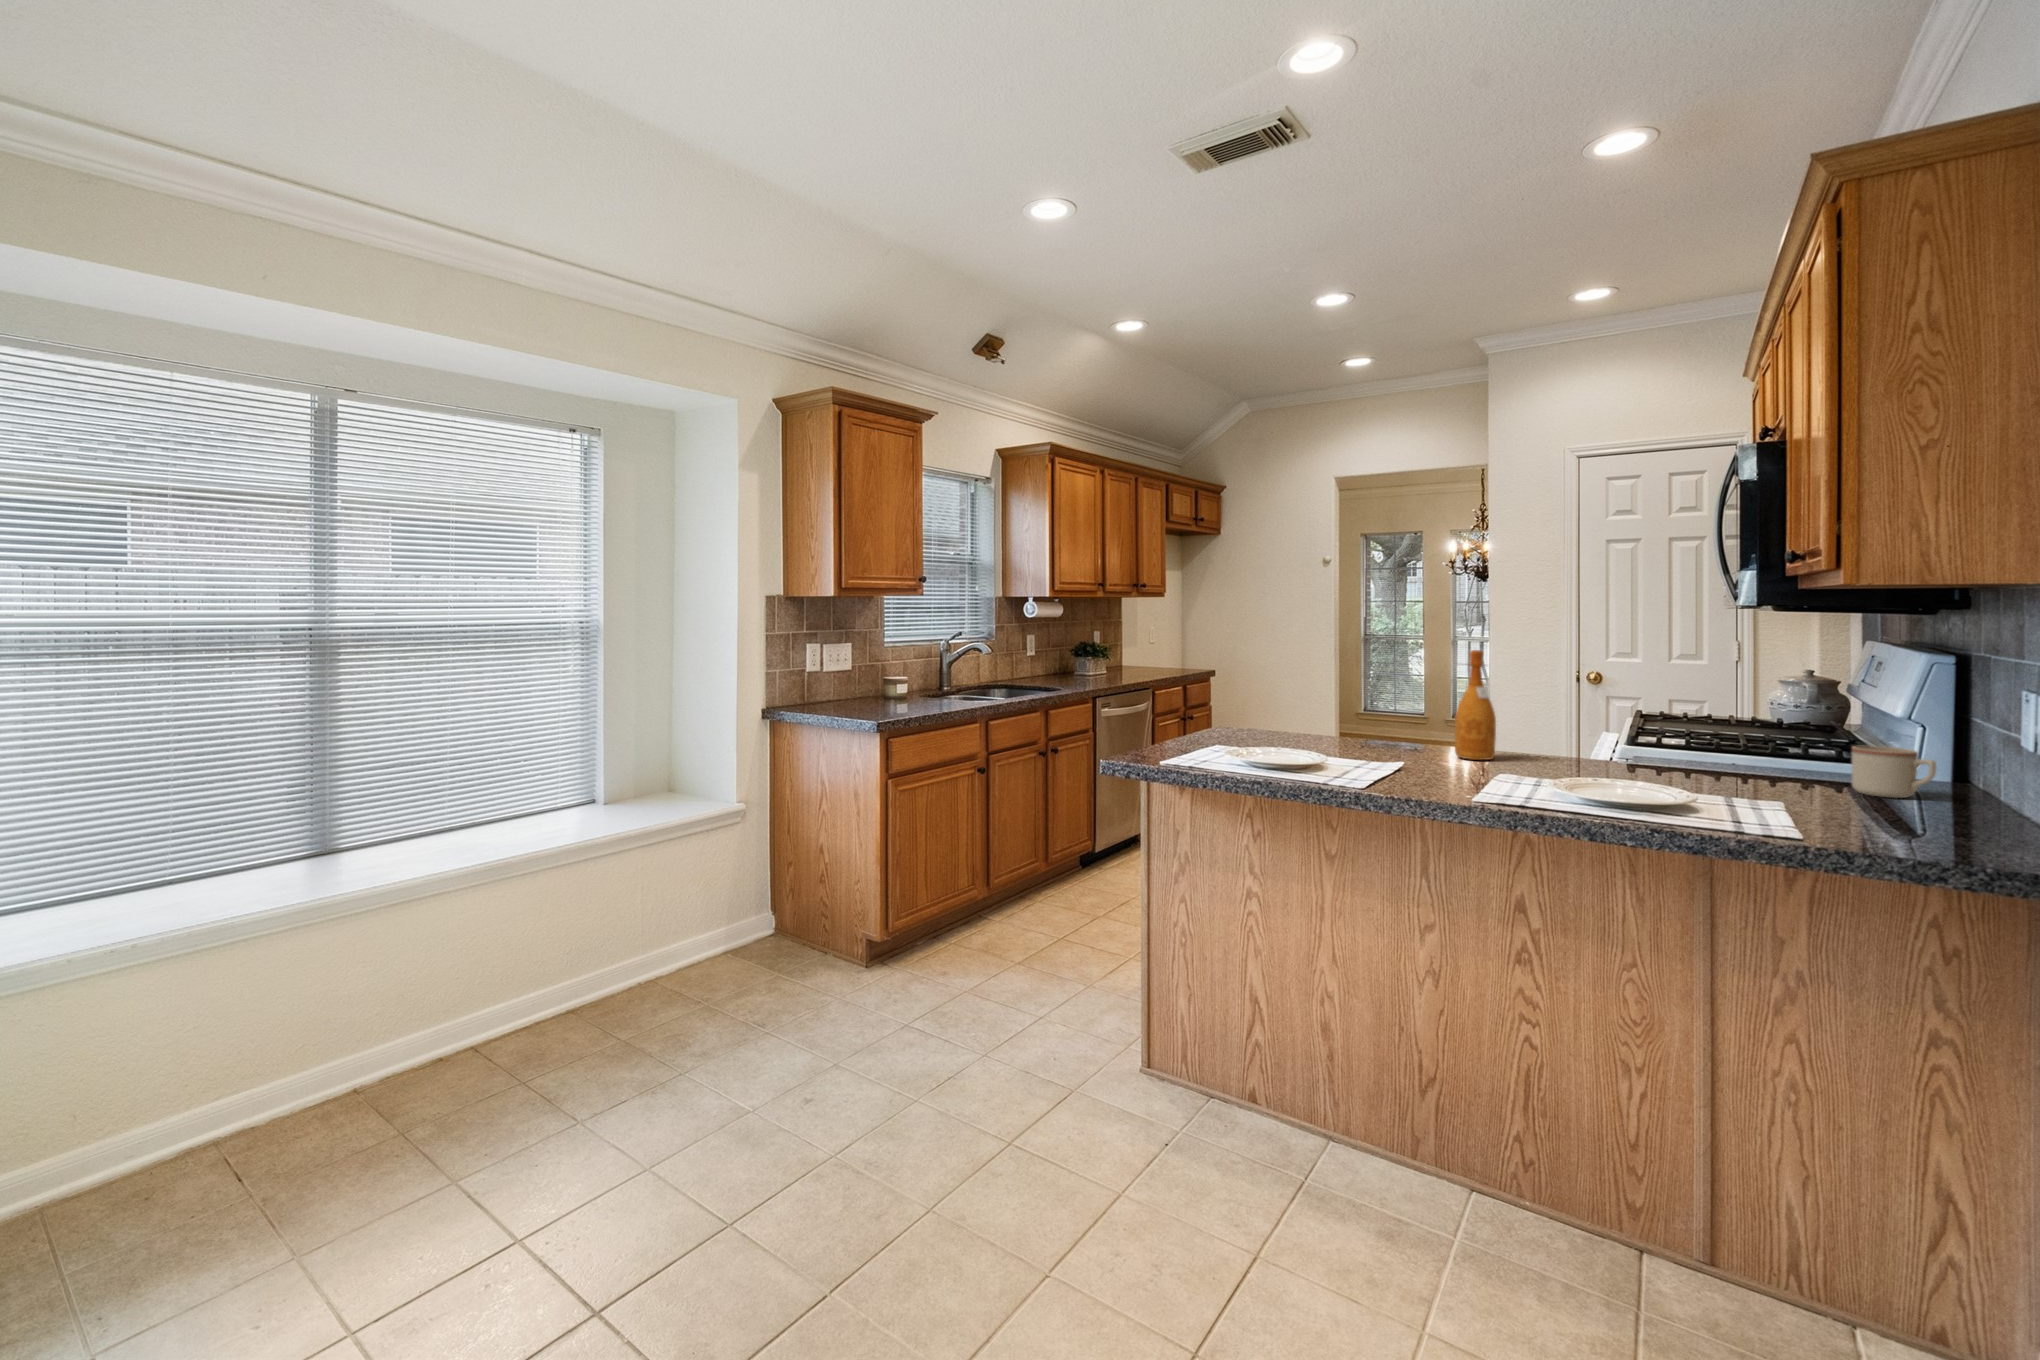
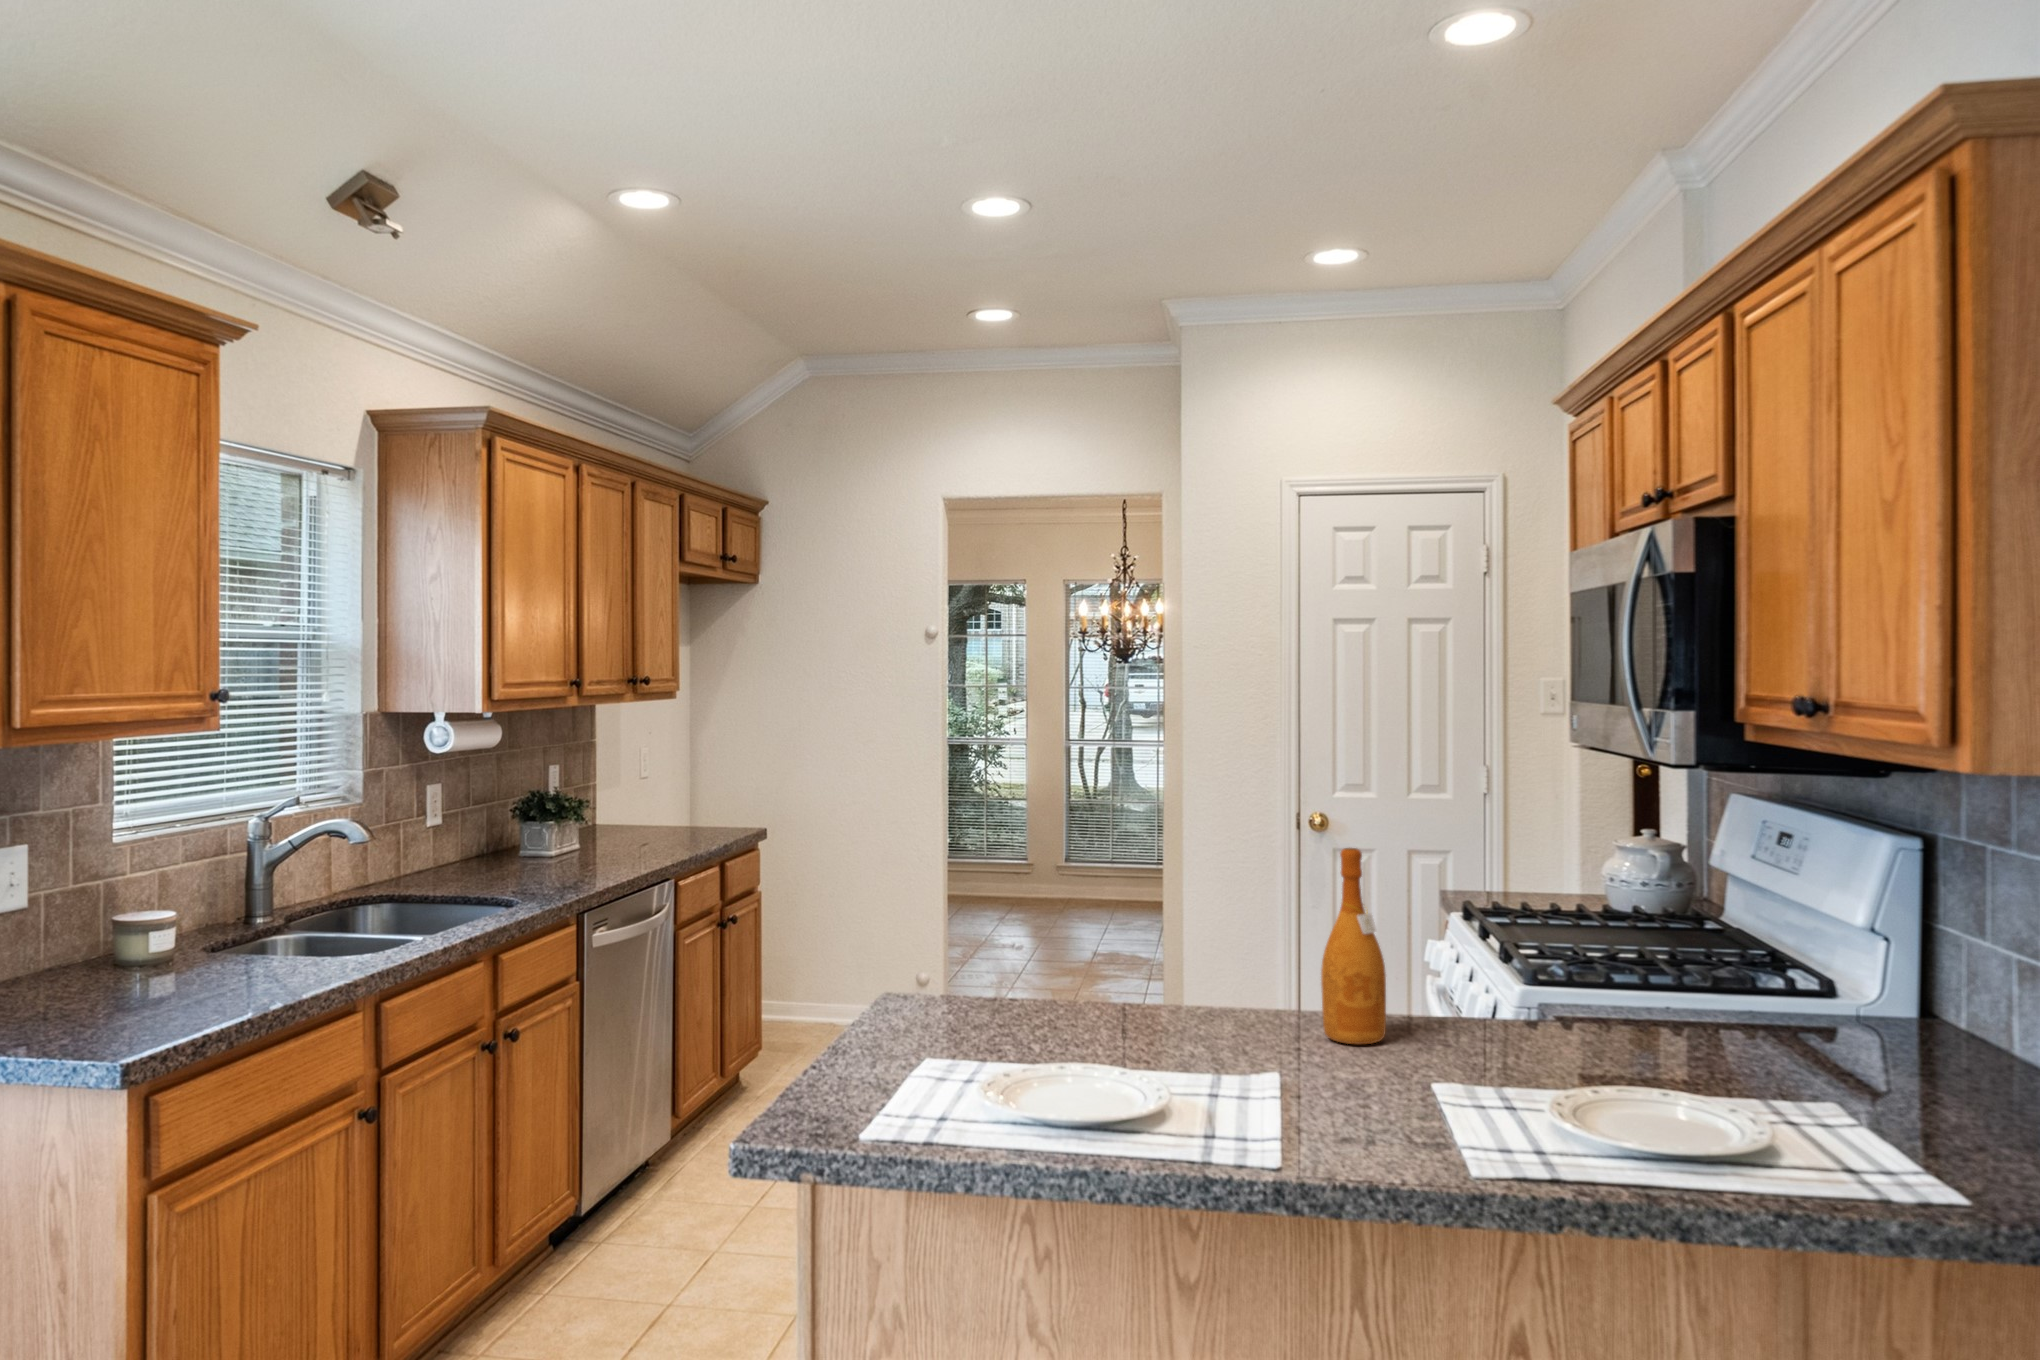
mug: present [1852,746,1936,798] -> none [1881,986,1993,1069]

